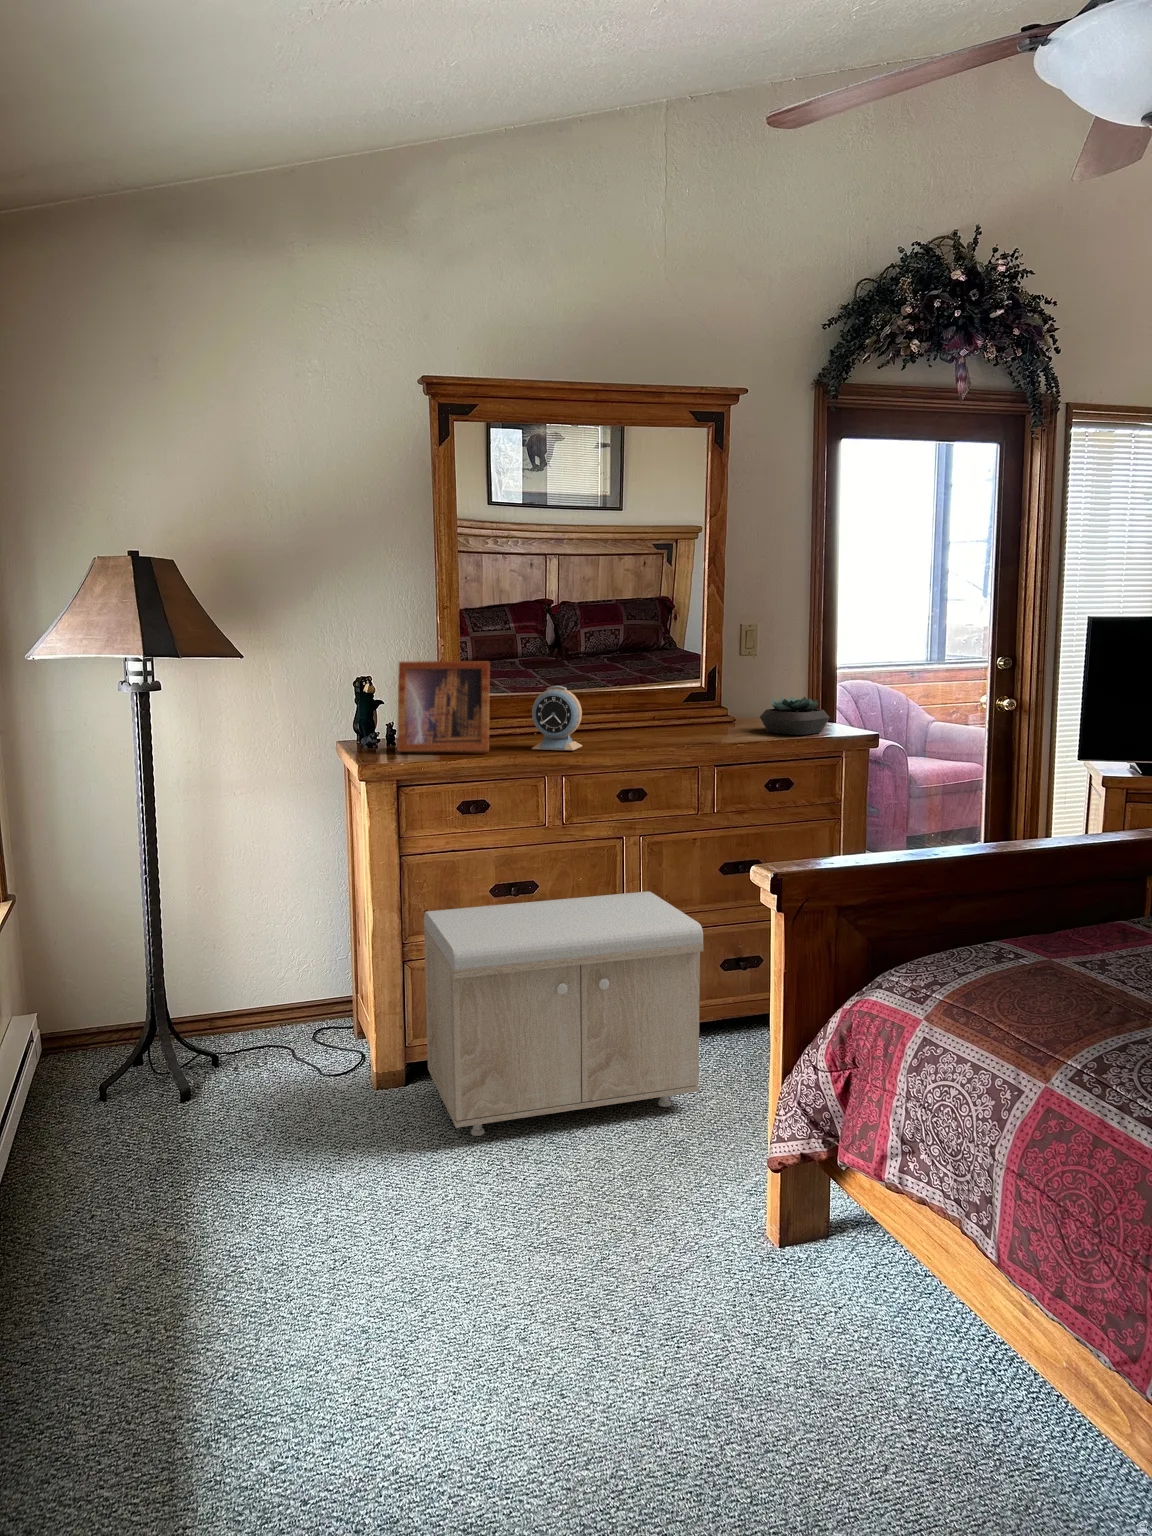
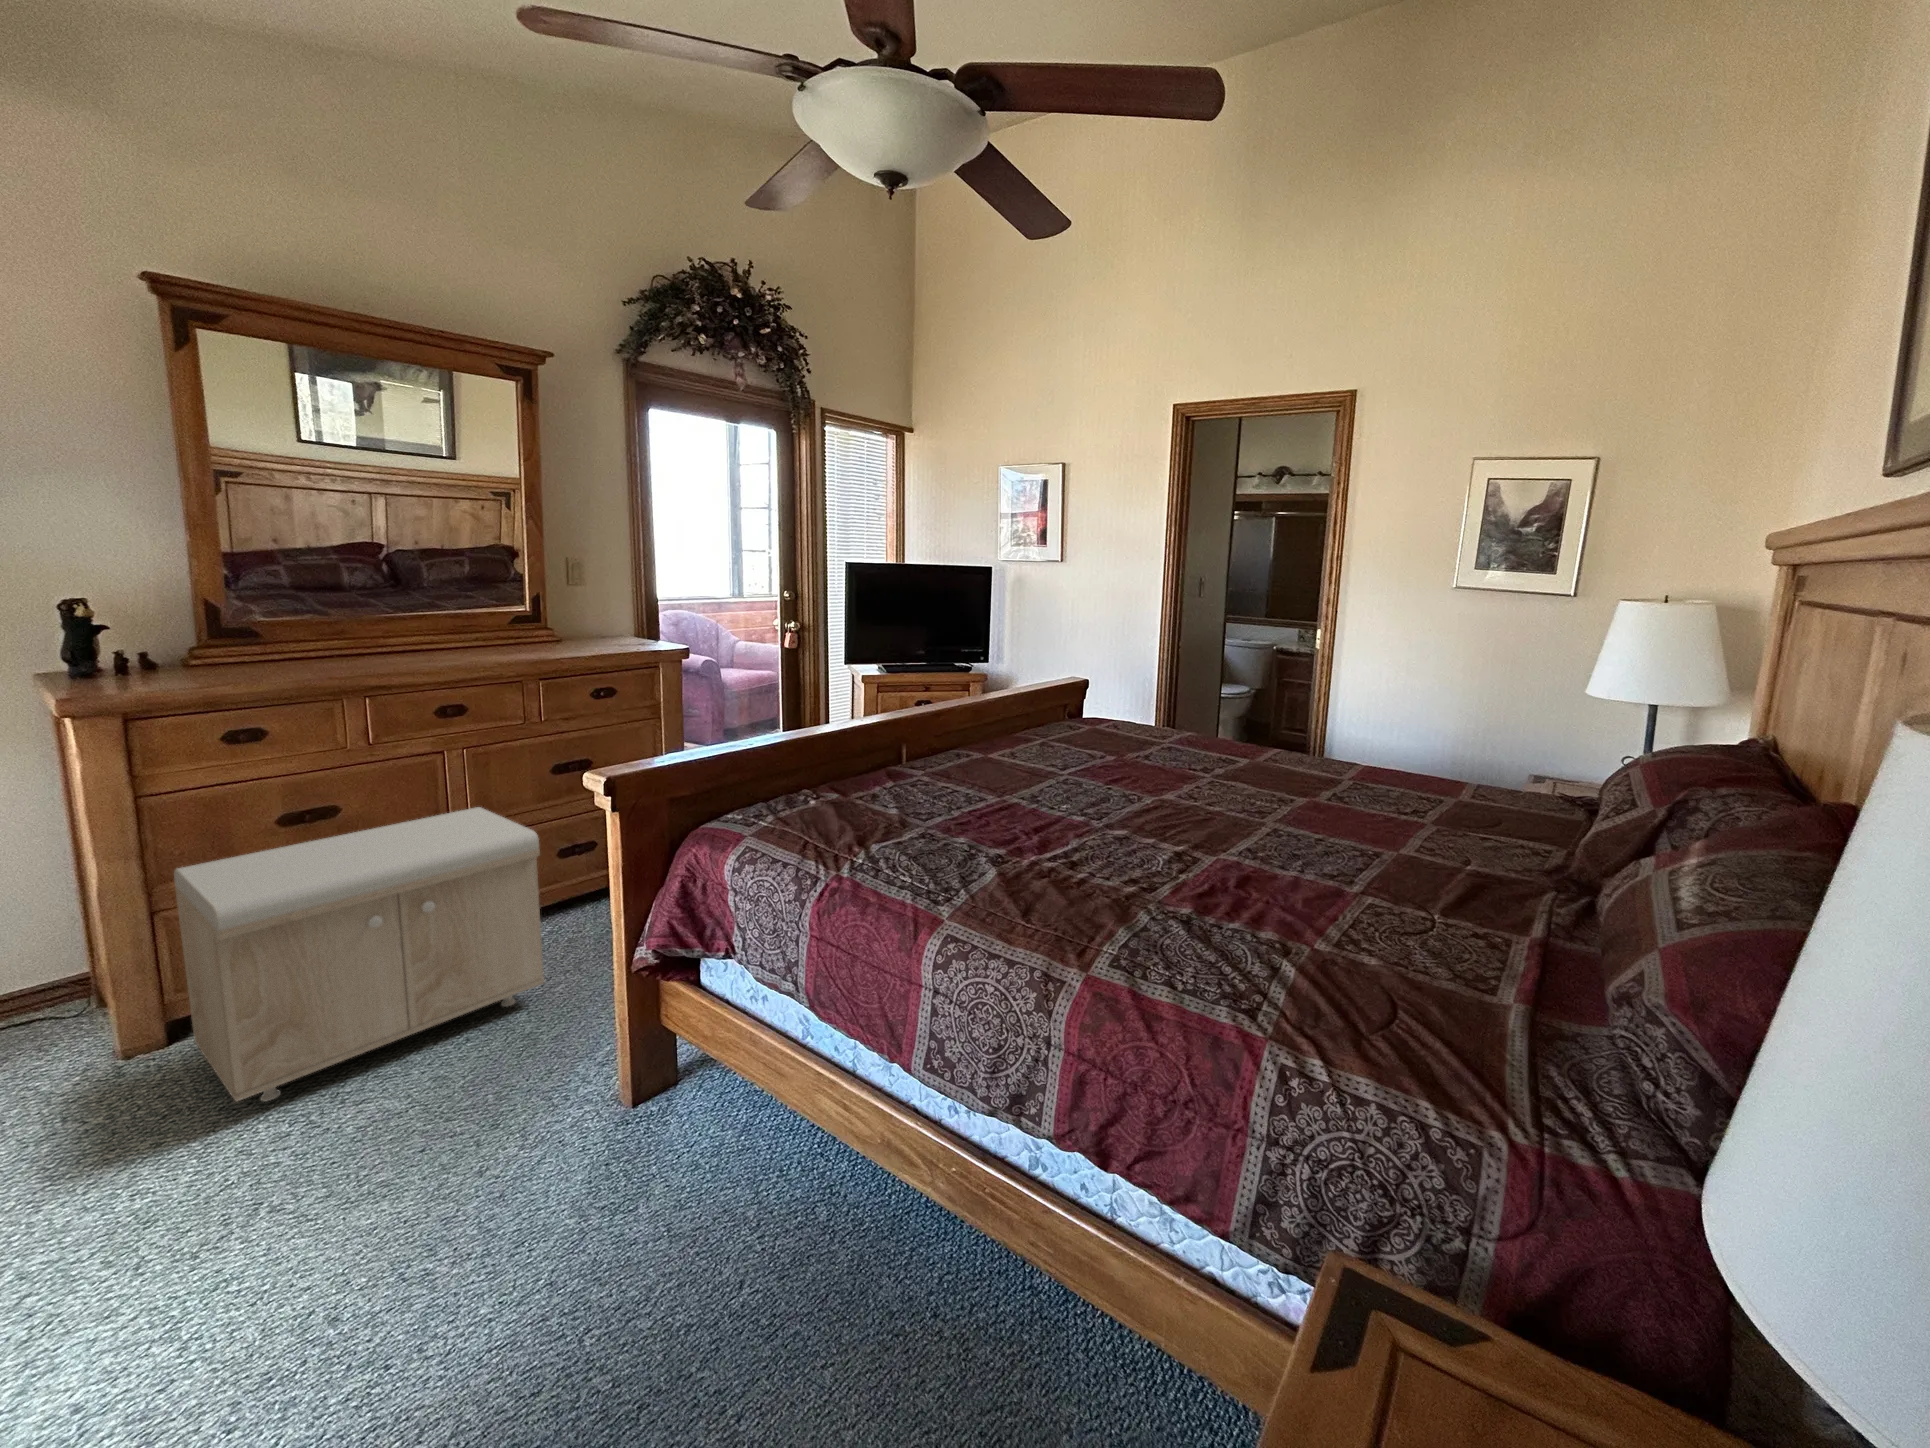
picture frame: present [397,661,490,752] -> none [111,587,262,691]
alarm clock: present [532,686,582,750] -> none [320,613,389,679]
succulent plant: present [760,697,830,735] -> none [586,622,652,654]

